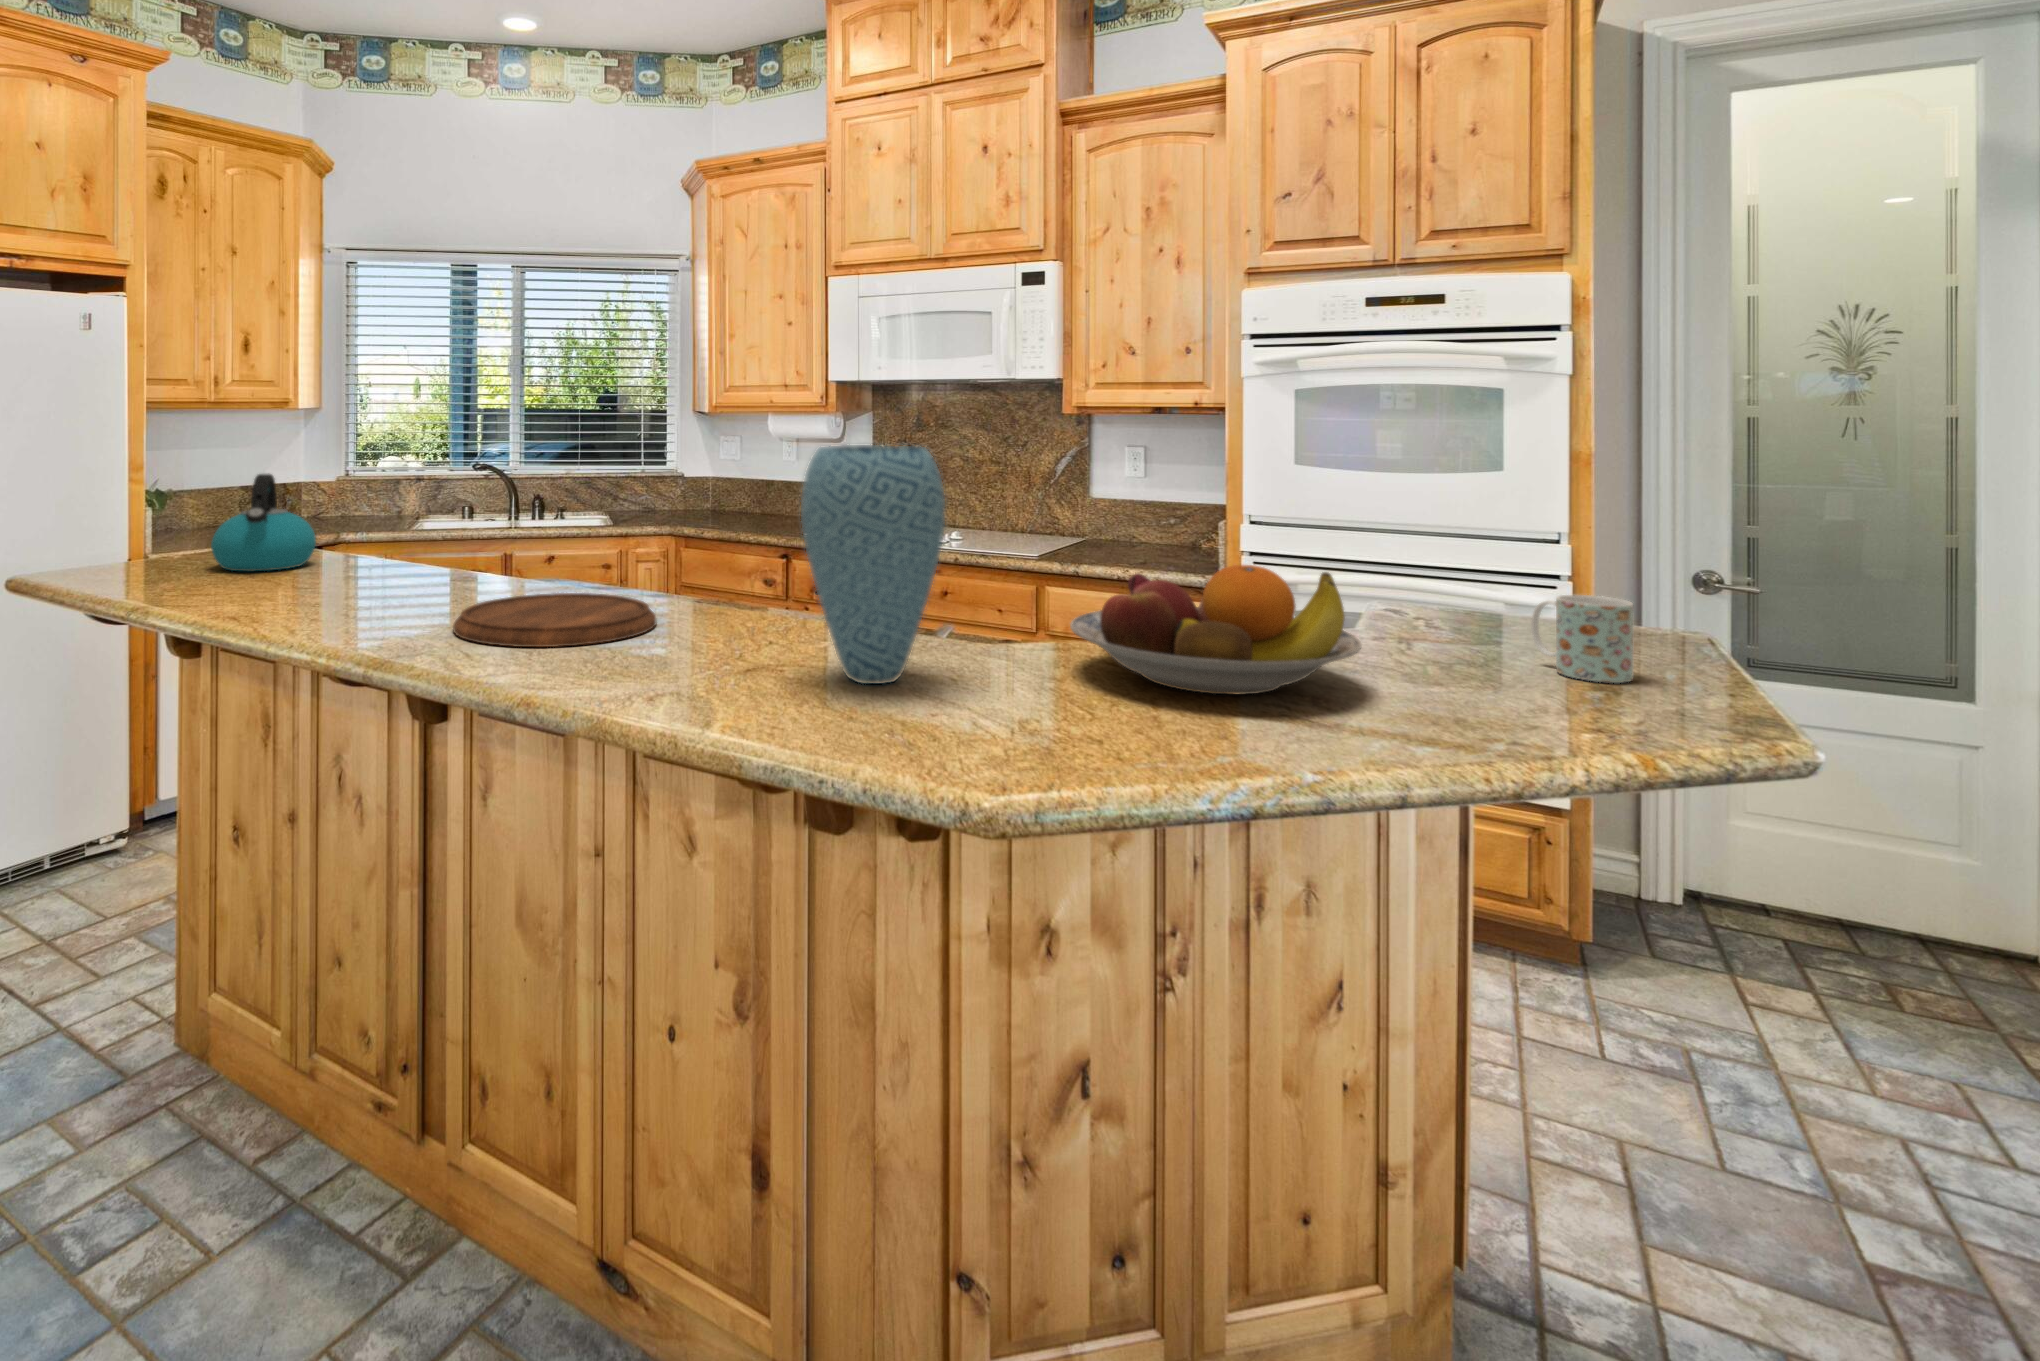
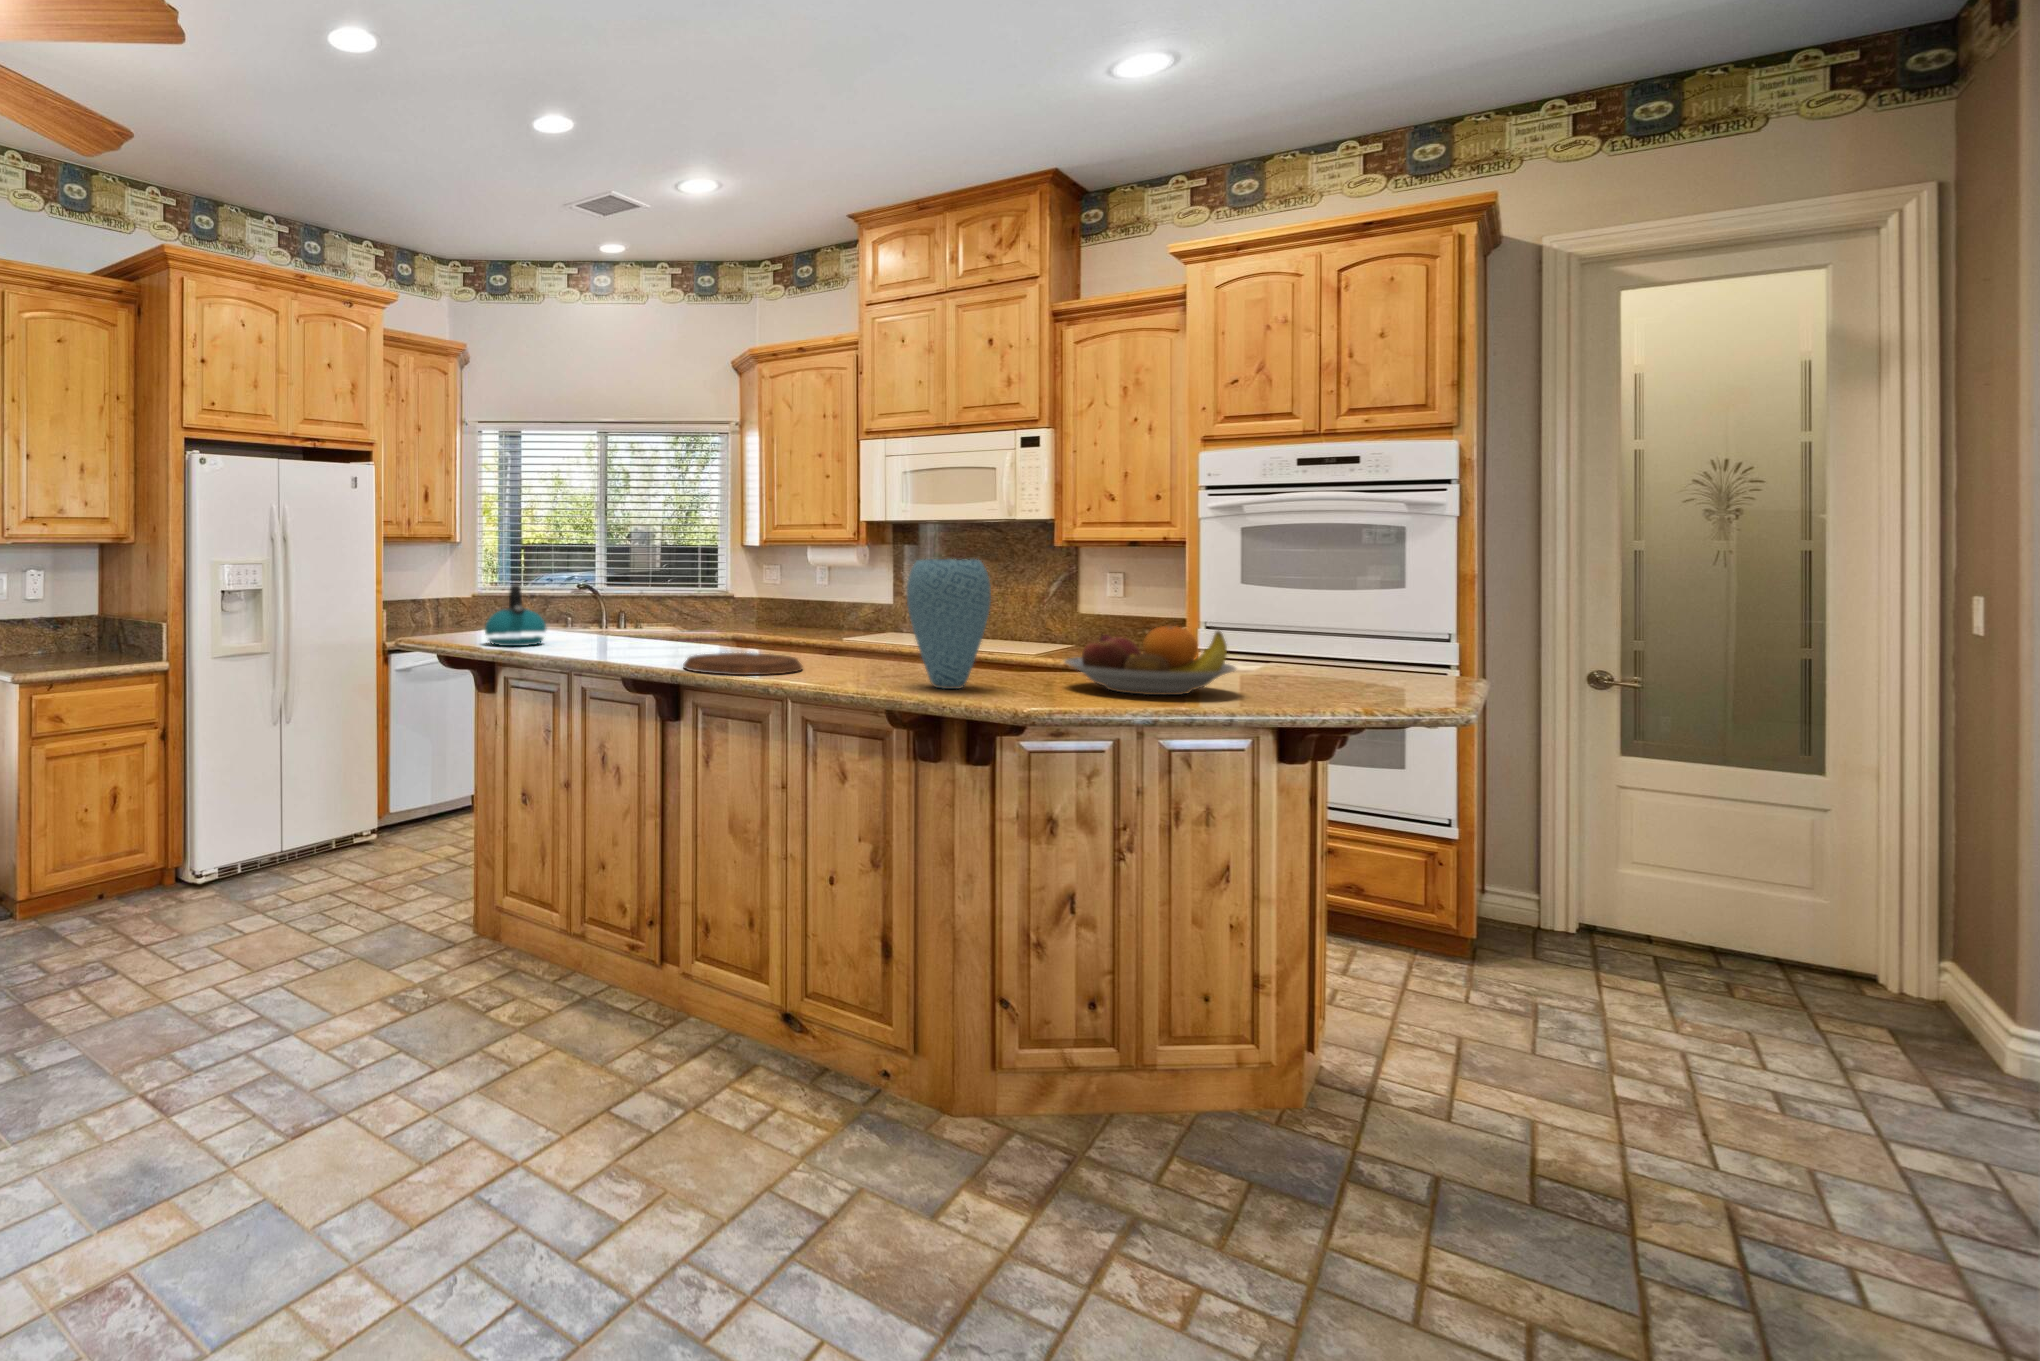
mug: present [1531,595,1634,683] -> none [1355,648,1412,696]

